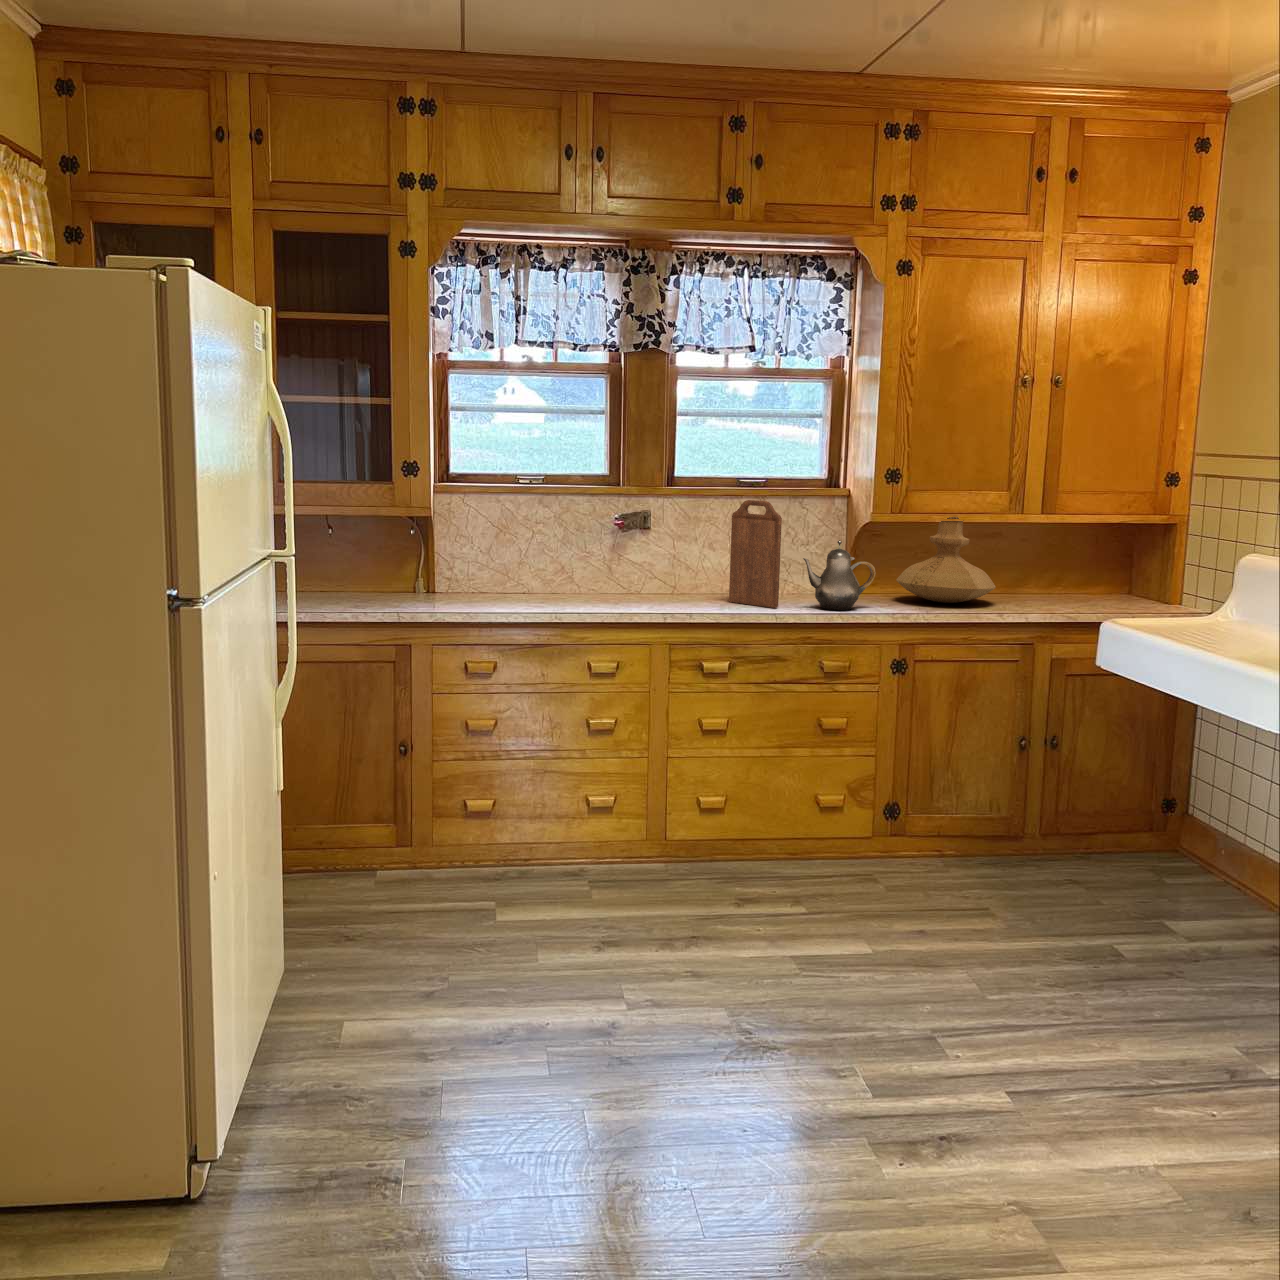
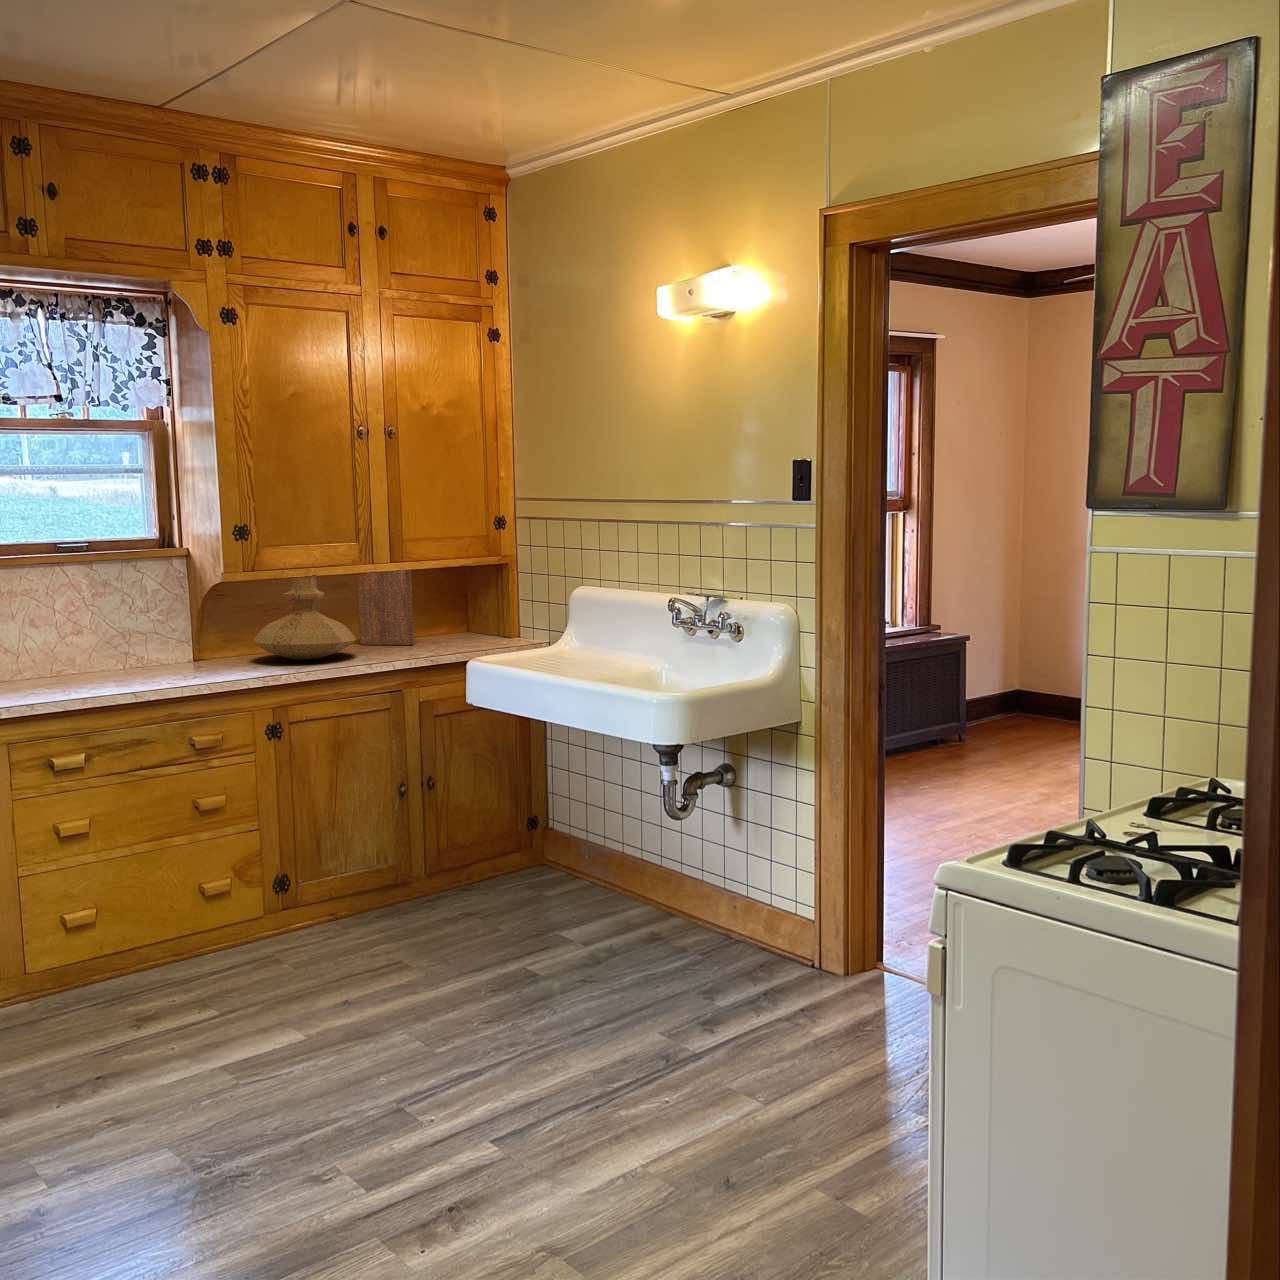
cutting board: present [729,500,782,608] -> present [357,570,414,645]
teapot: present [803,540,876,610] -> none [155,605,237,681]

